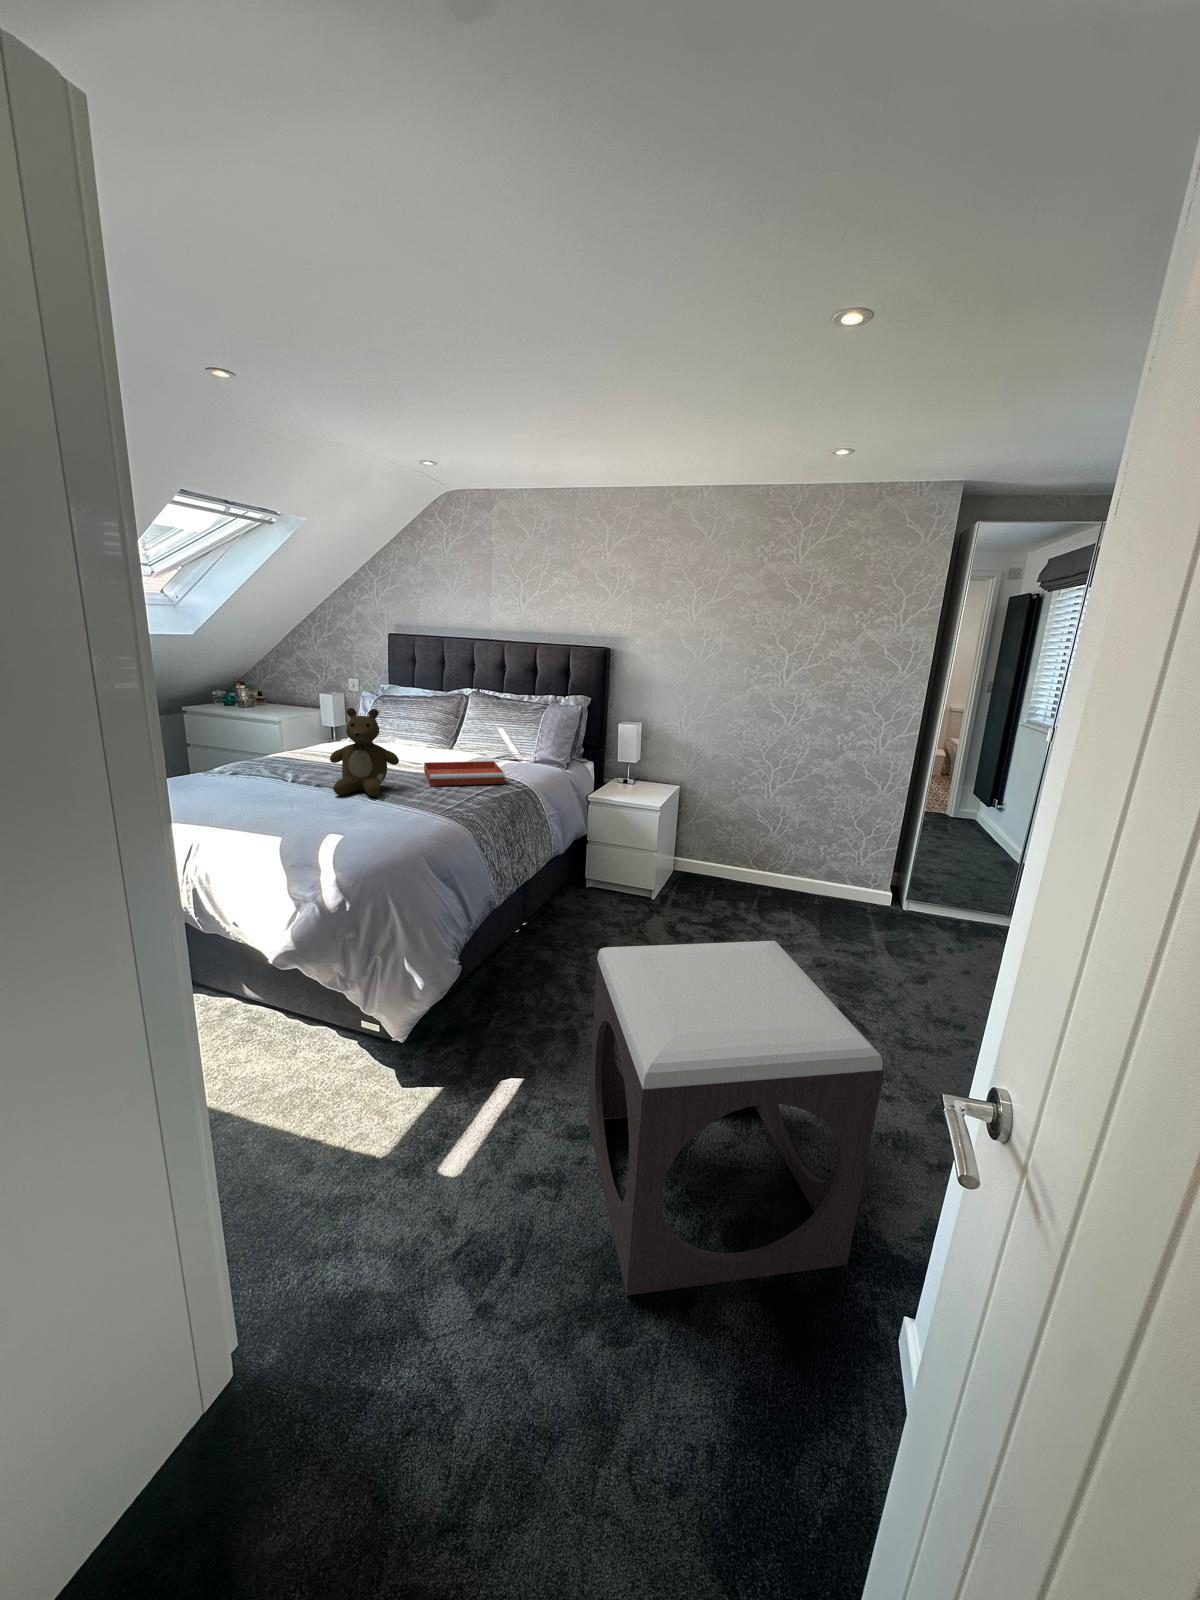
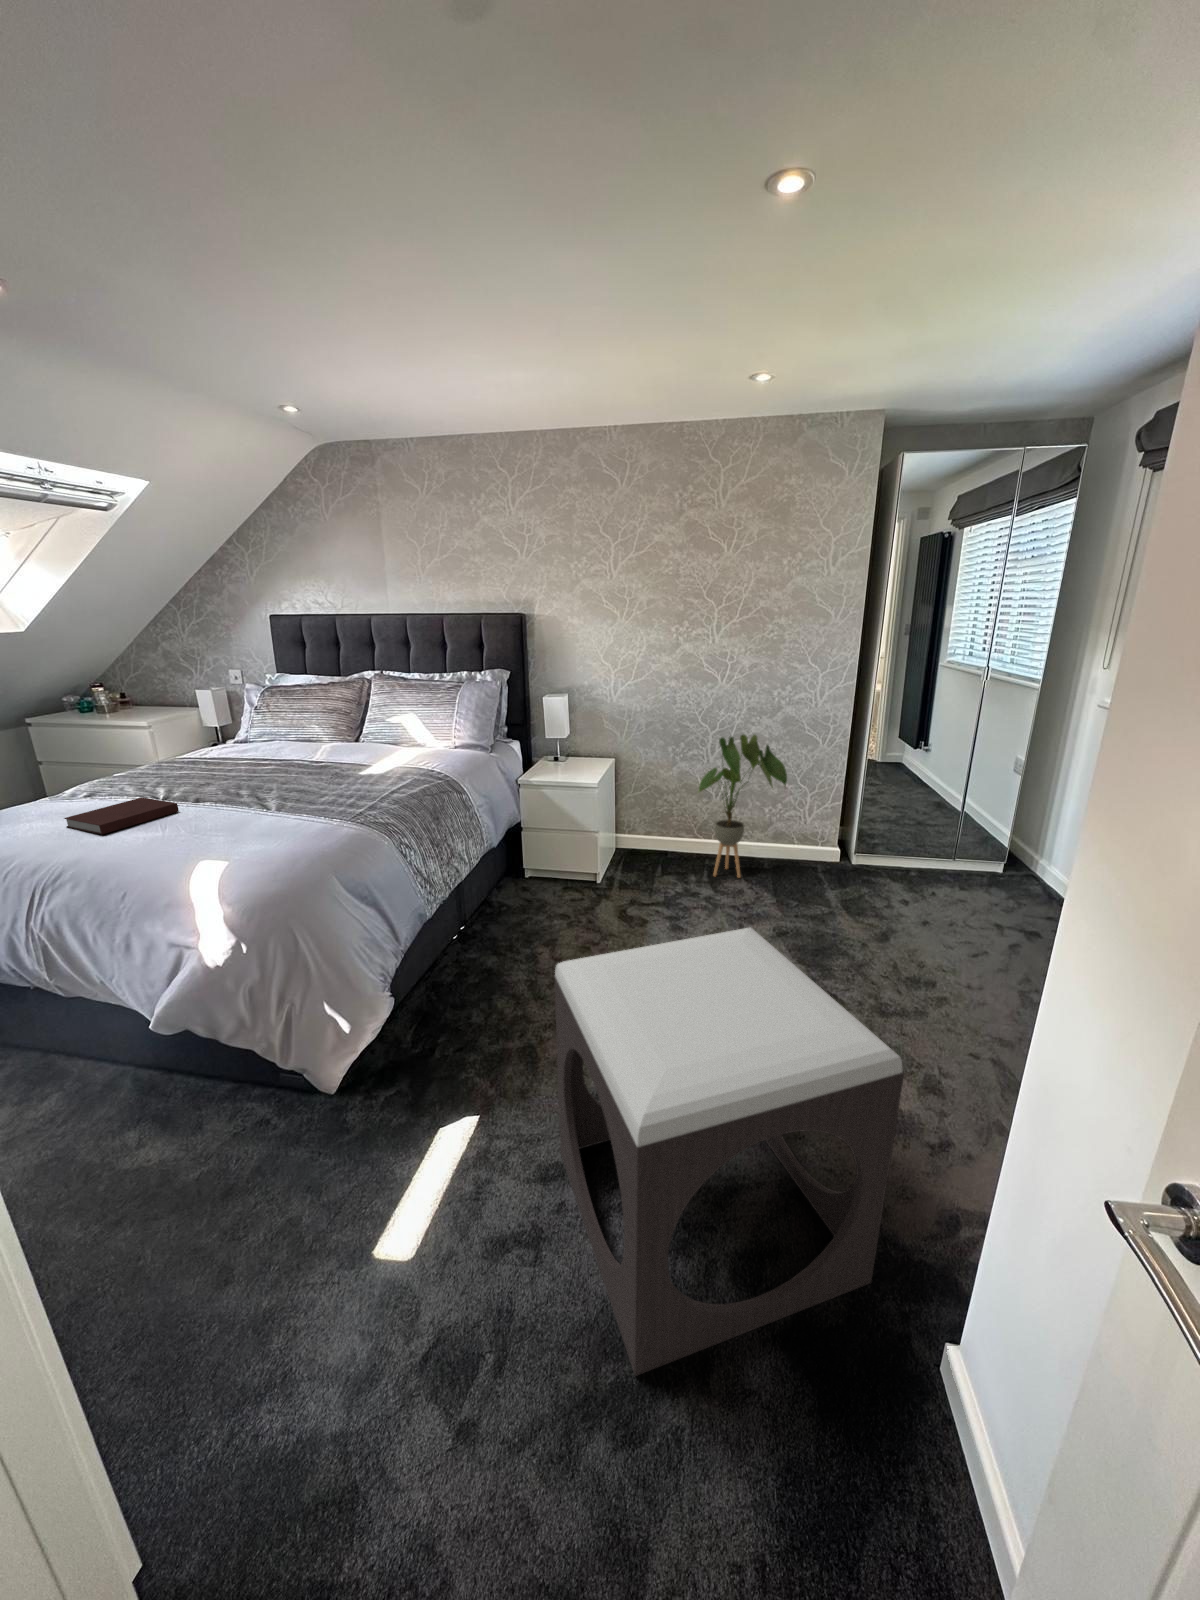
teddy bear: present [330,708,399,796] -> none [208,703,294,809]
tray: present [424,761,505,786] -> none [326,751,422,787]
house plant: none [756,774,845,911] -> present [699,734,787,878]
notebook: none [216,779,303,806] -> present [64,797,179,834]

